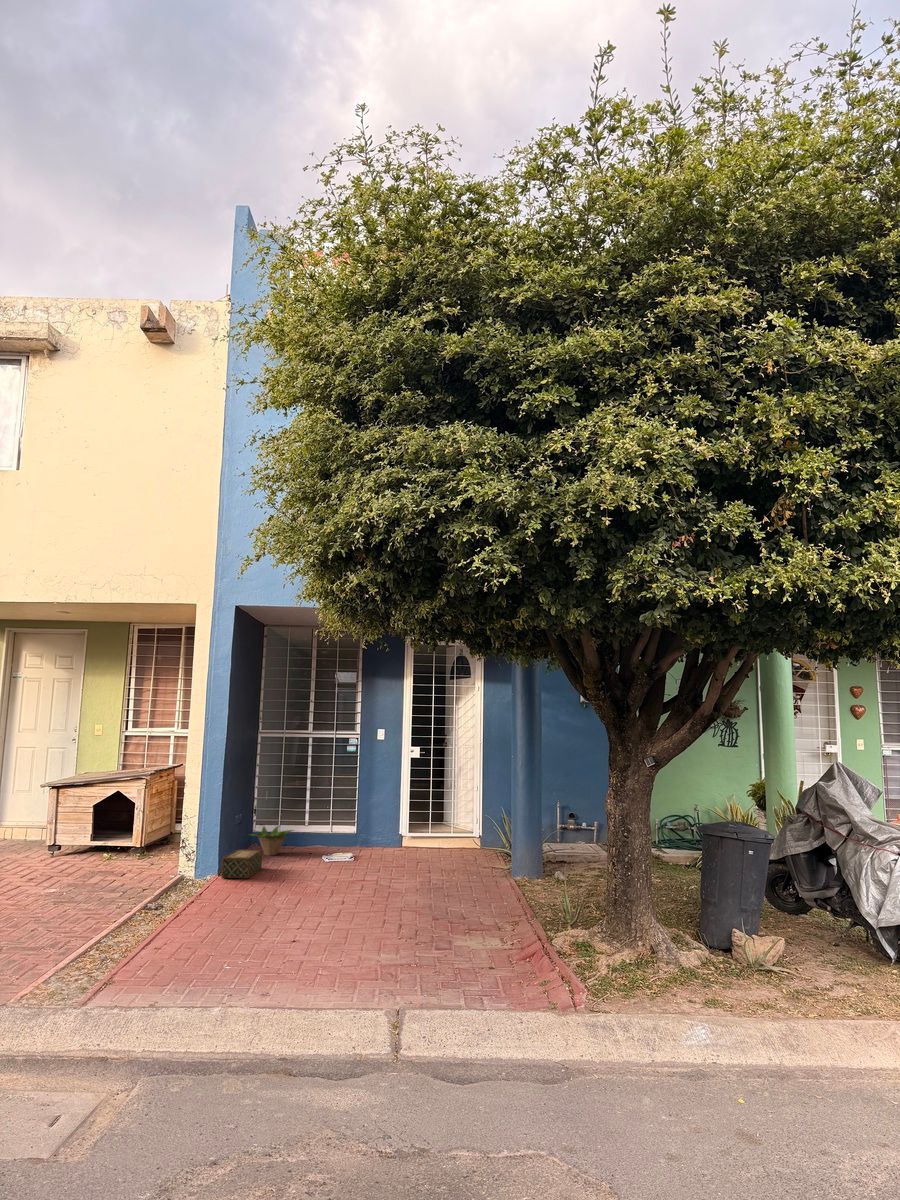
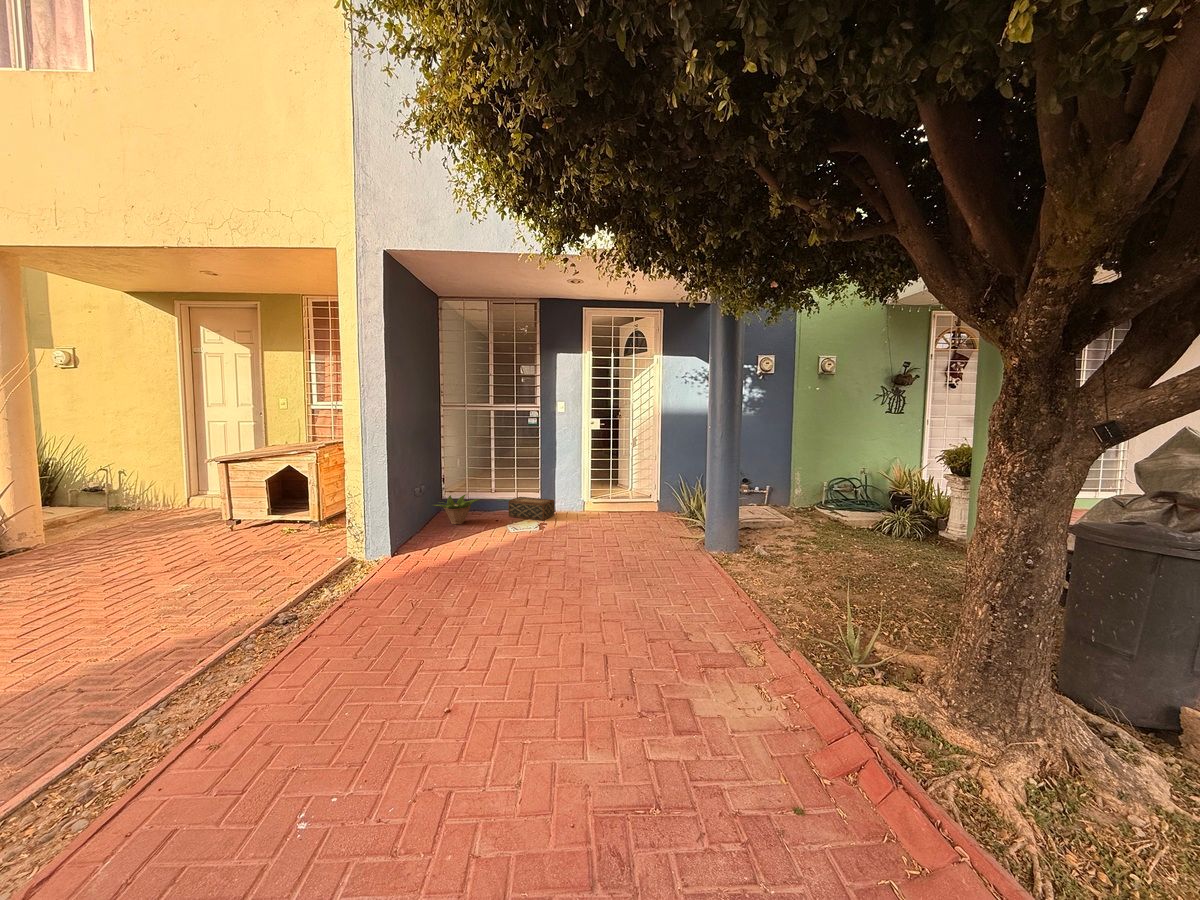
woven basket: present [221,849,262,878] -> present [508,497,554,520]

